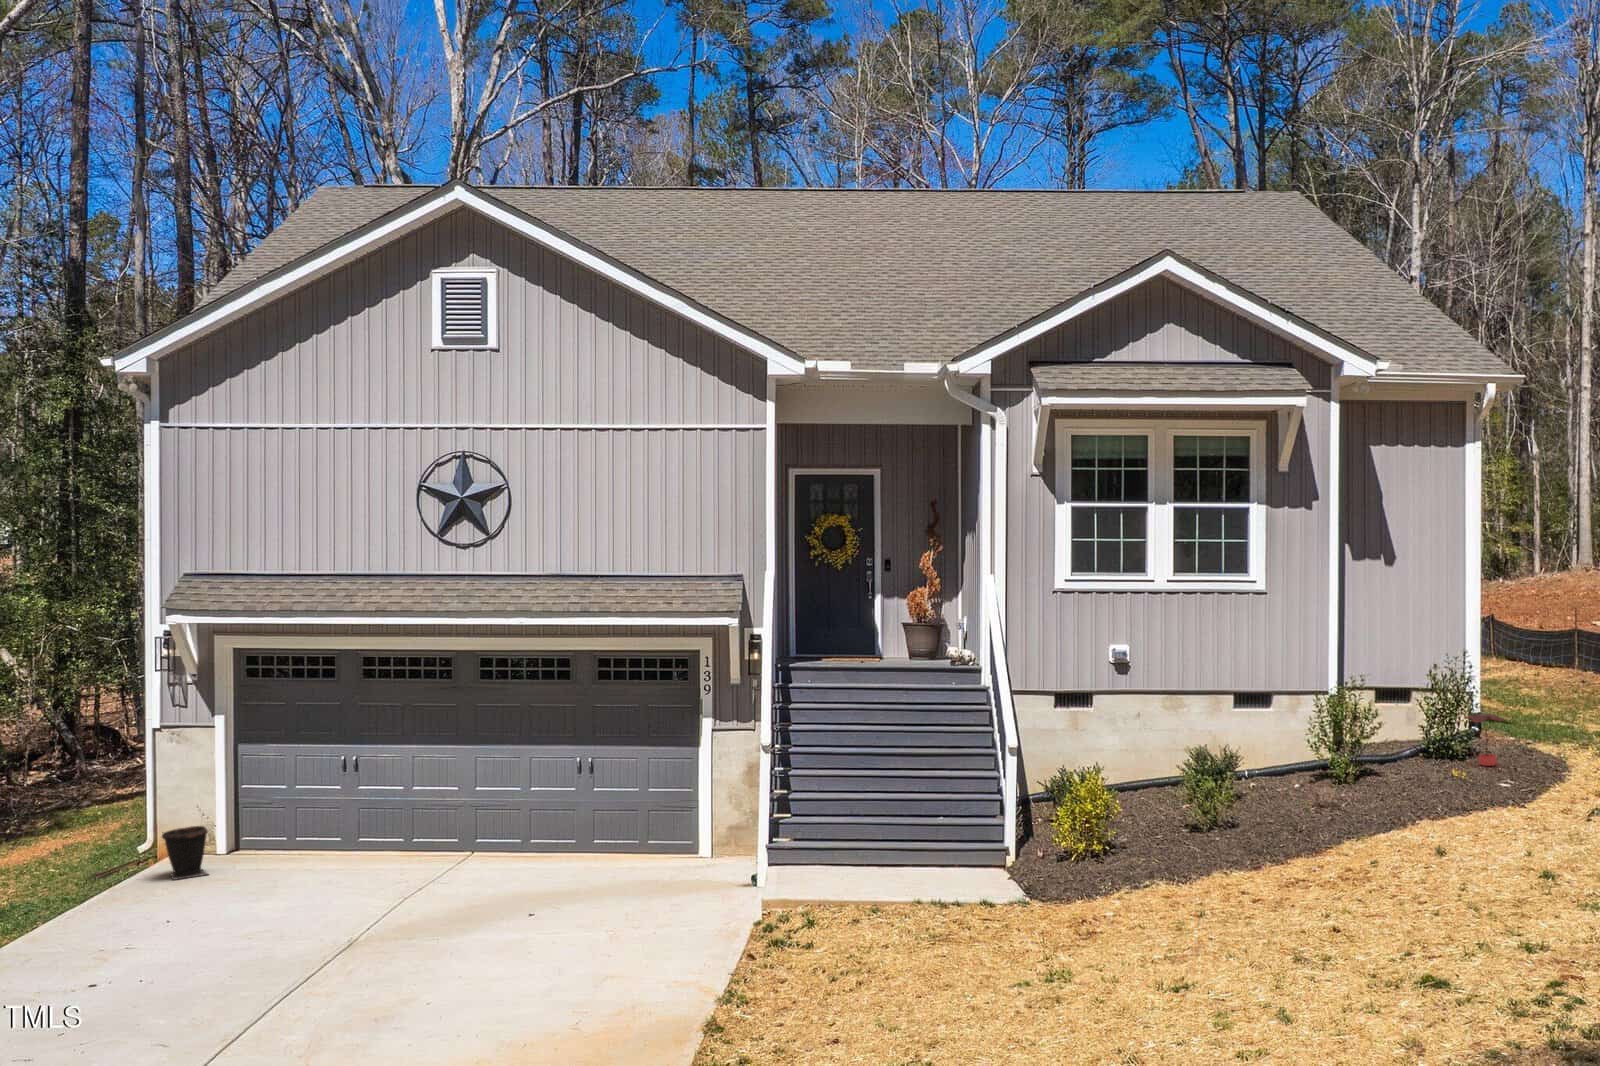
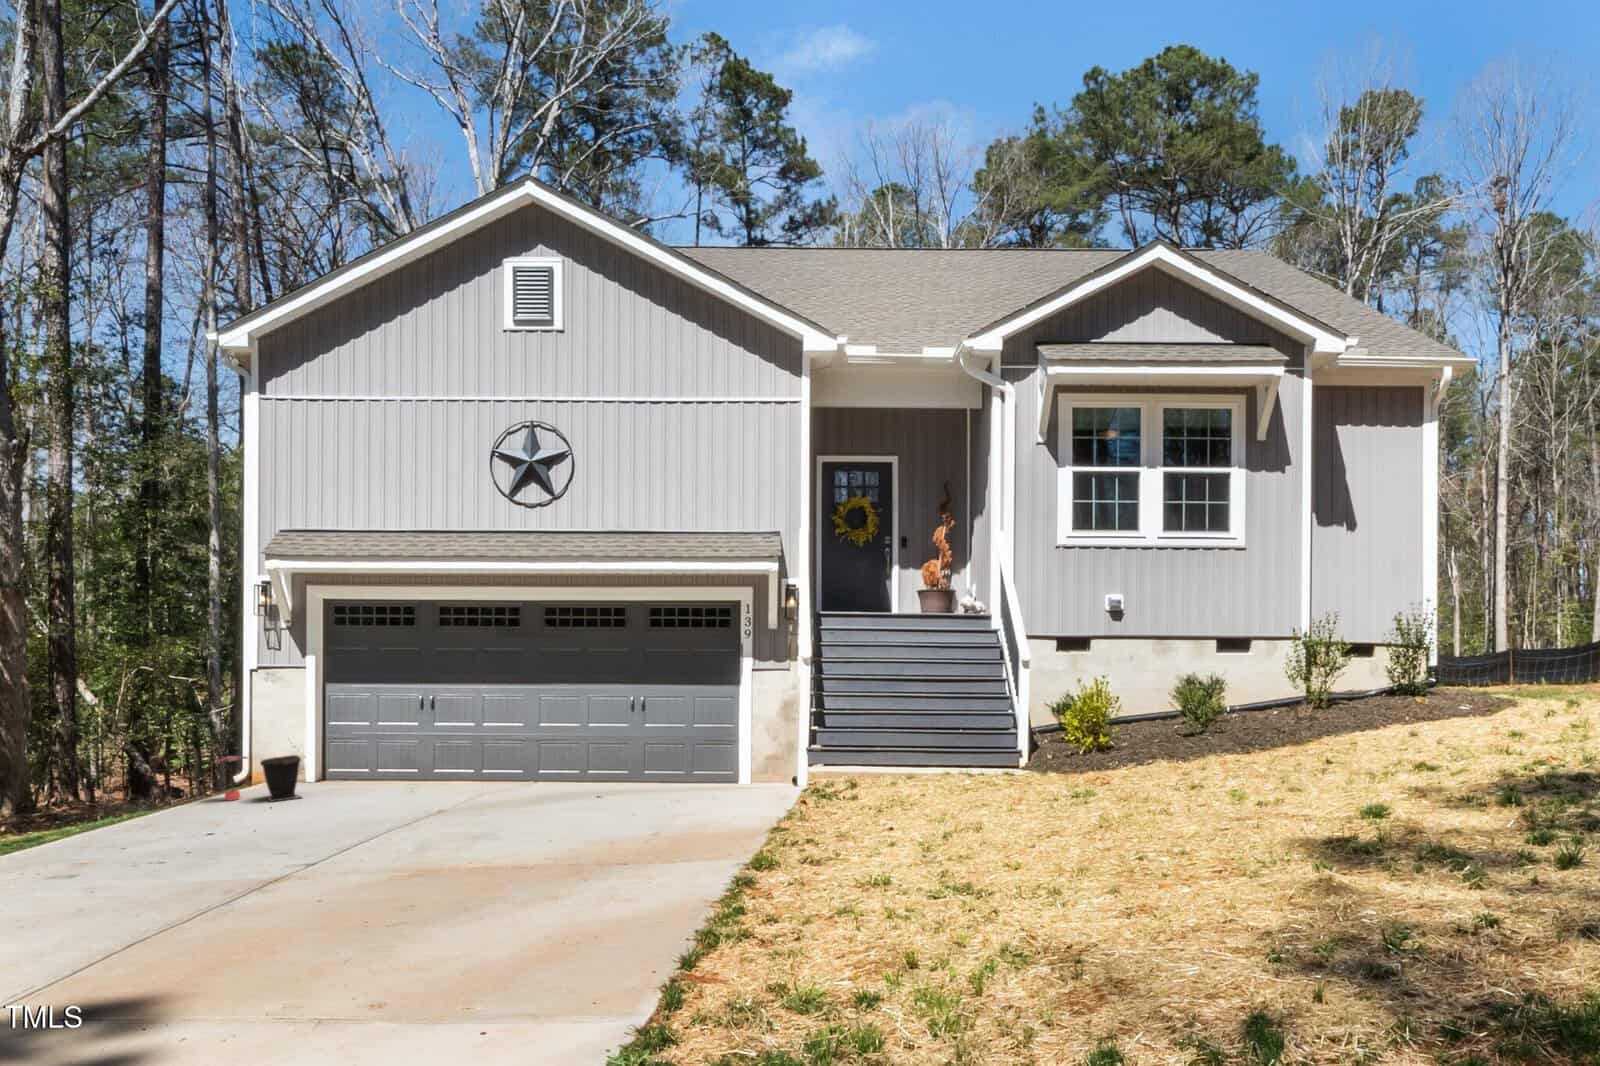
potted plant: present [1465,714,1504,766] -> present [214,756,248,801]

